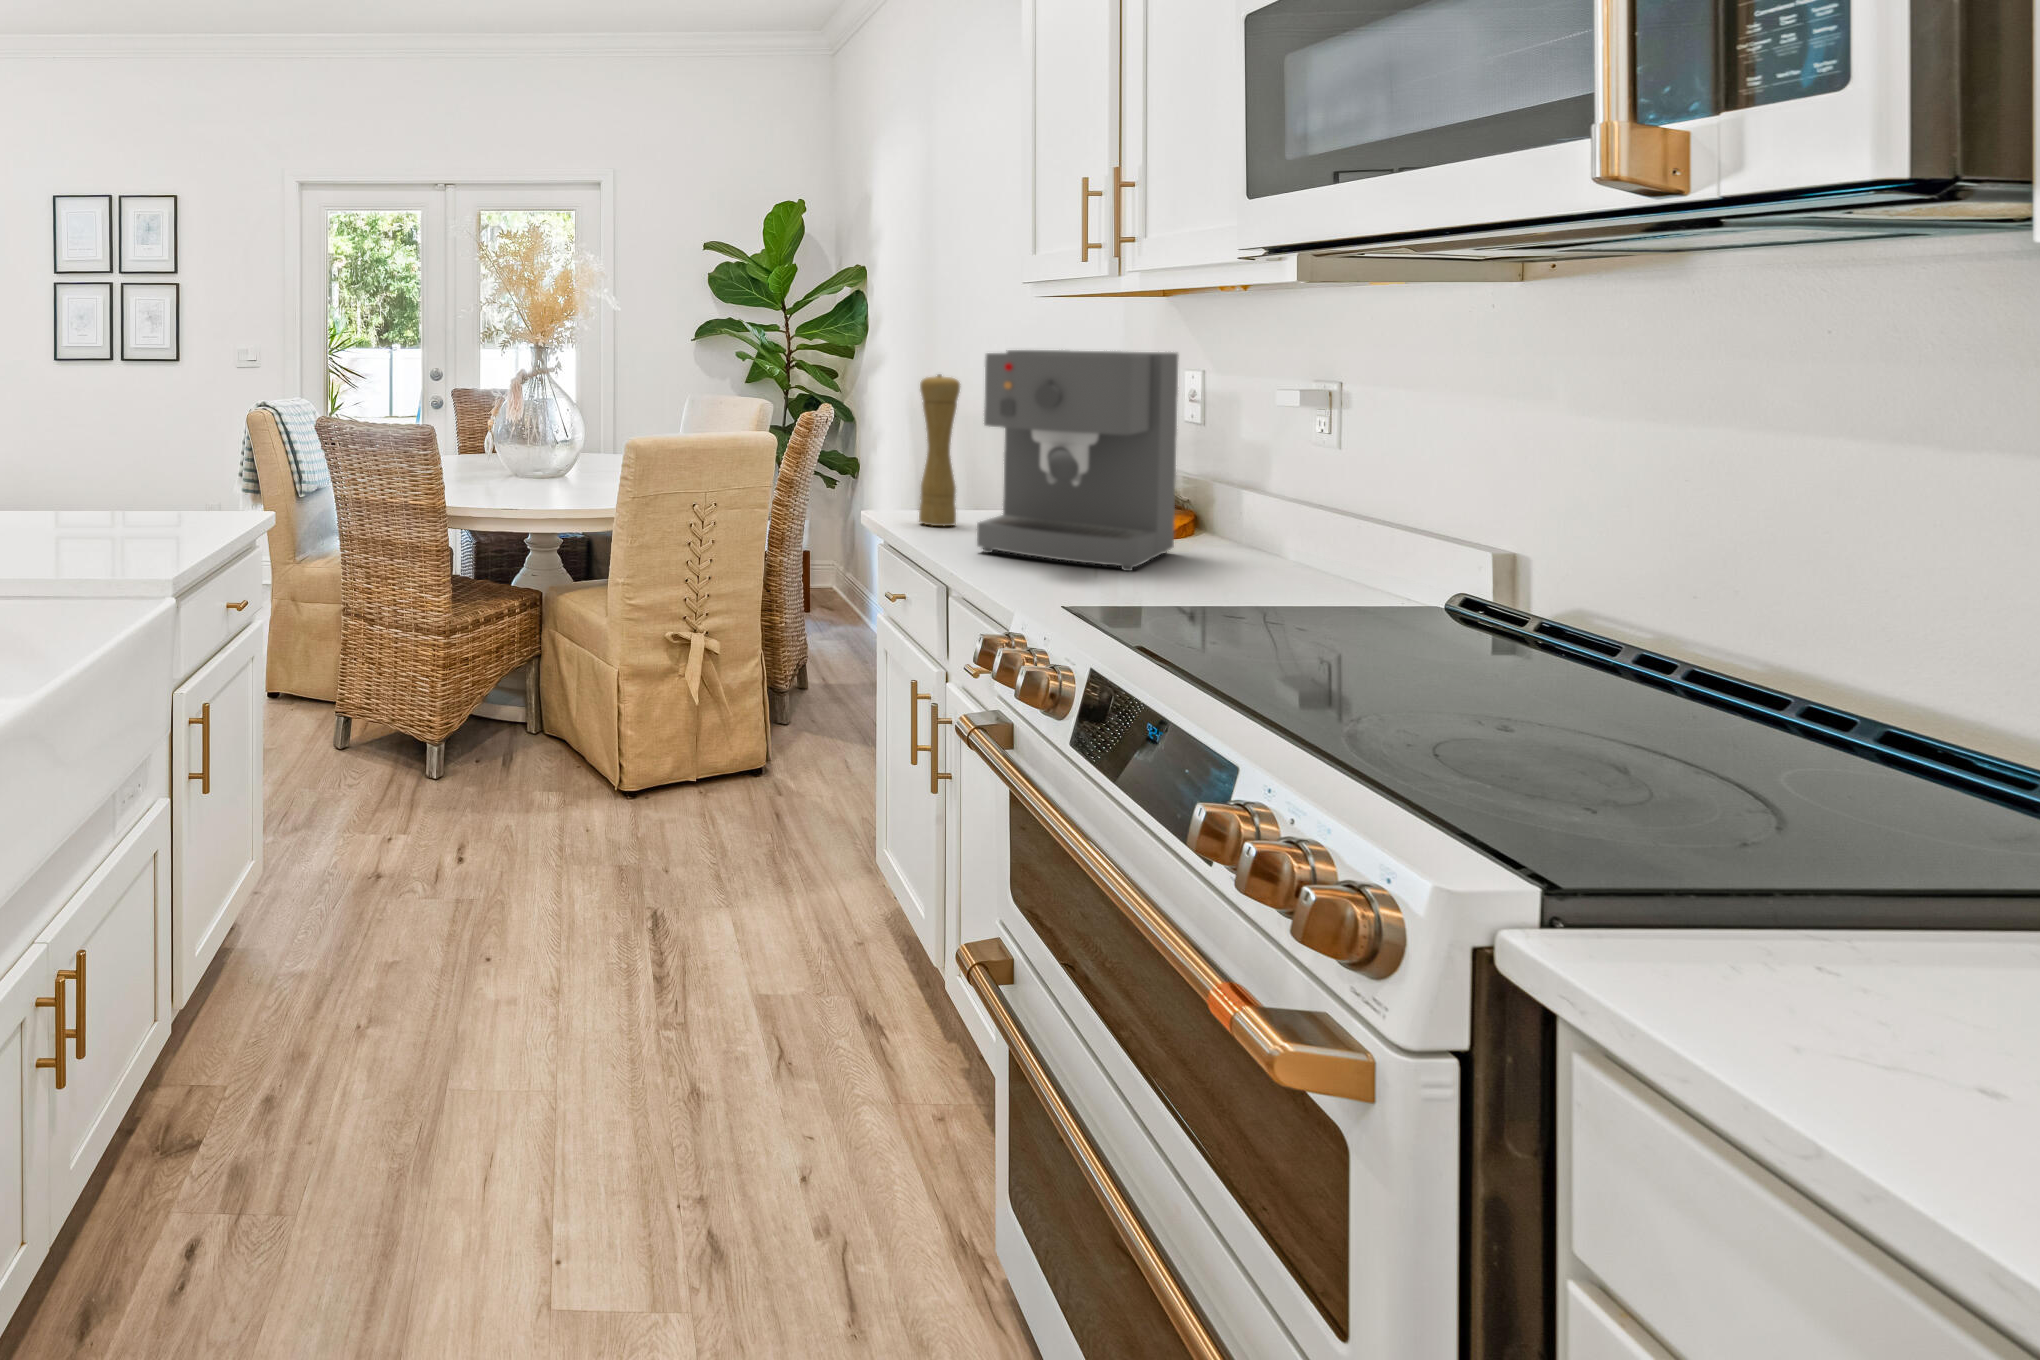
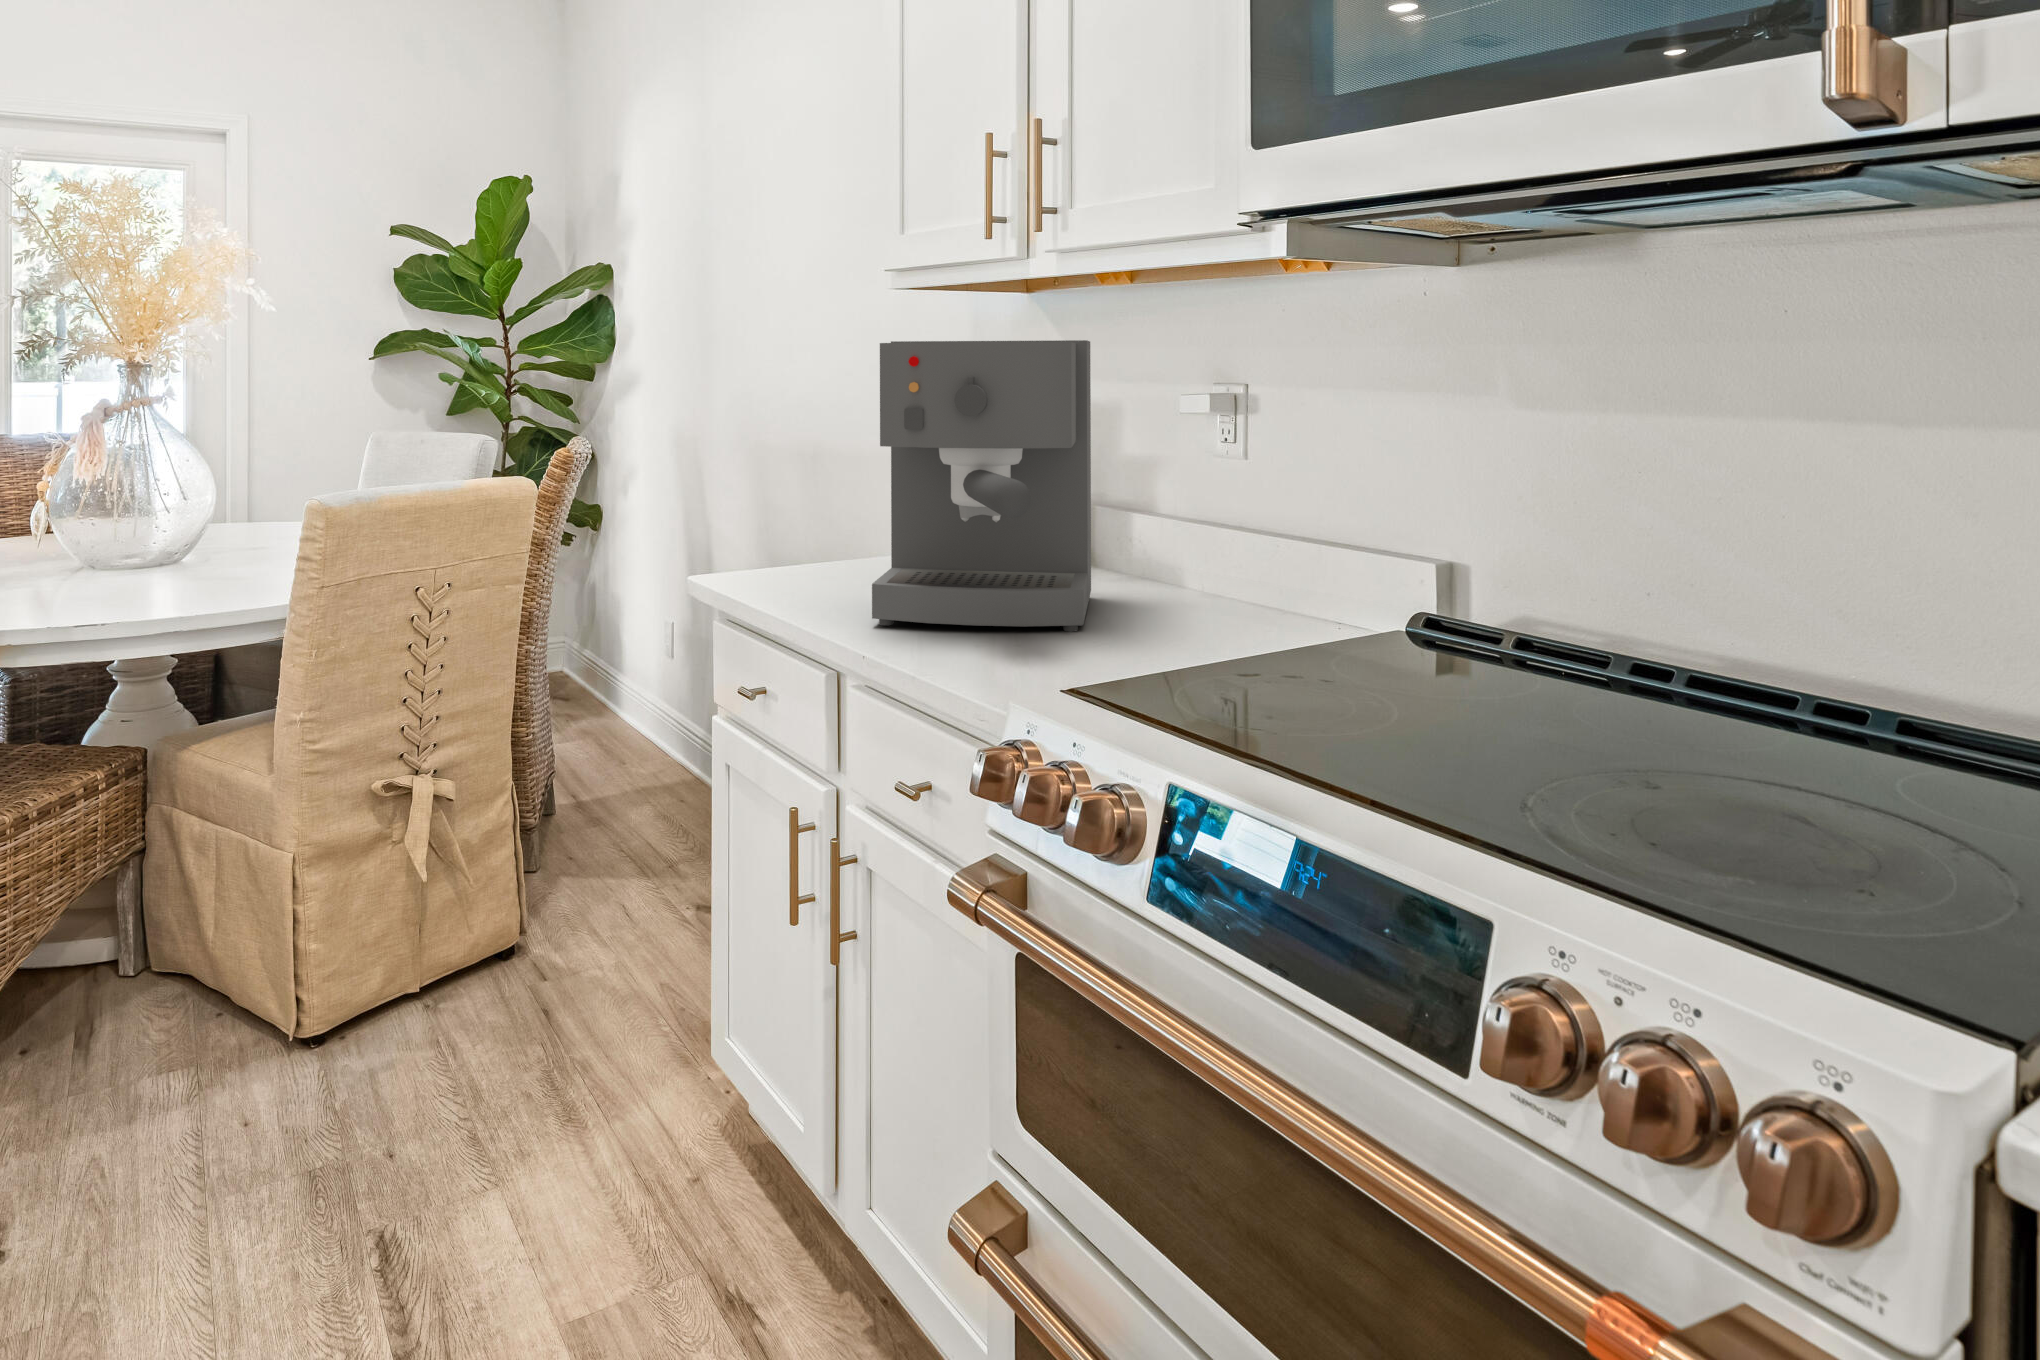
pepper mill: present [919,374,960,526] -> none [759,380,812,590]

